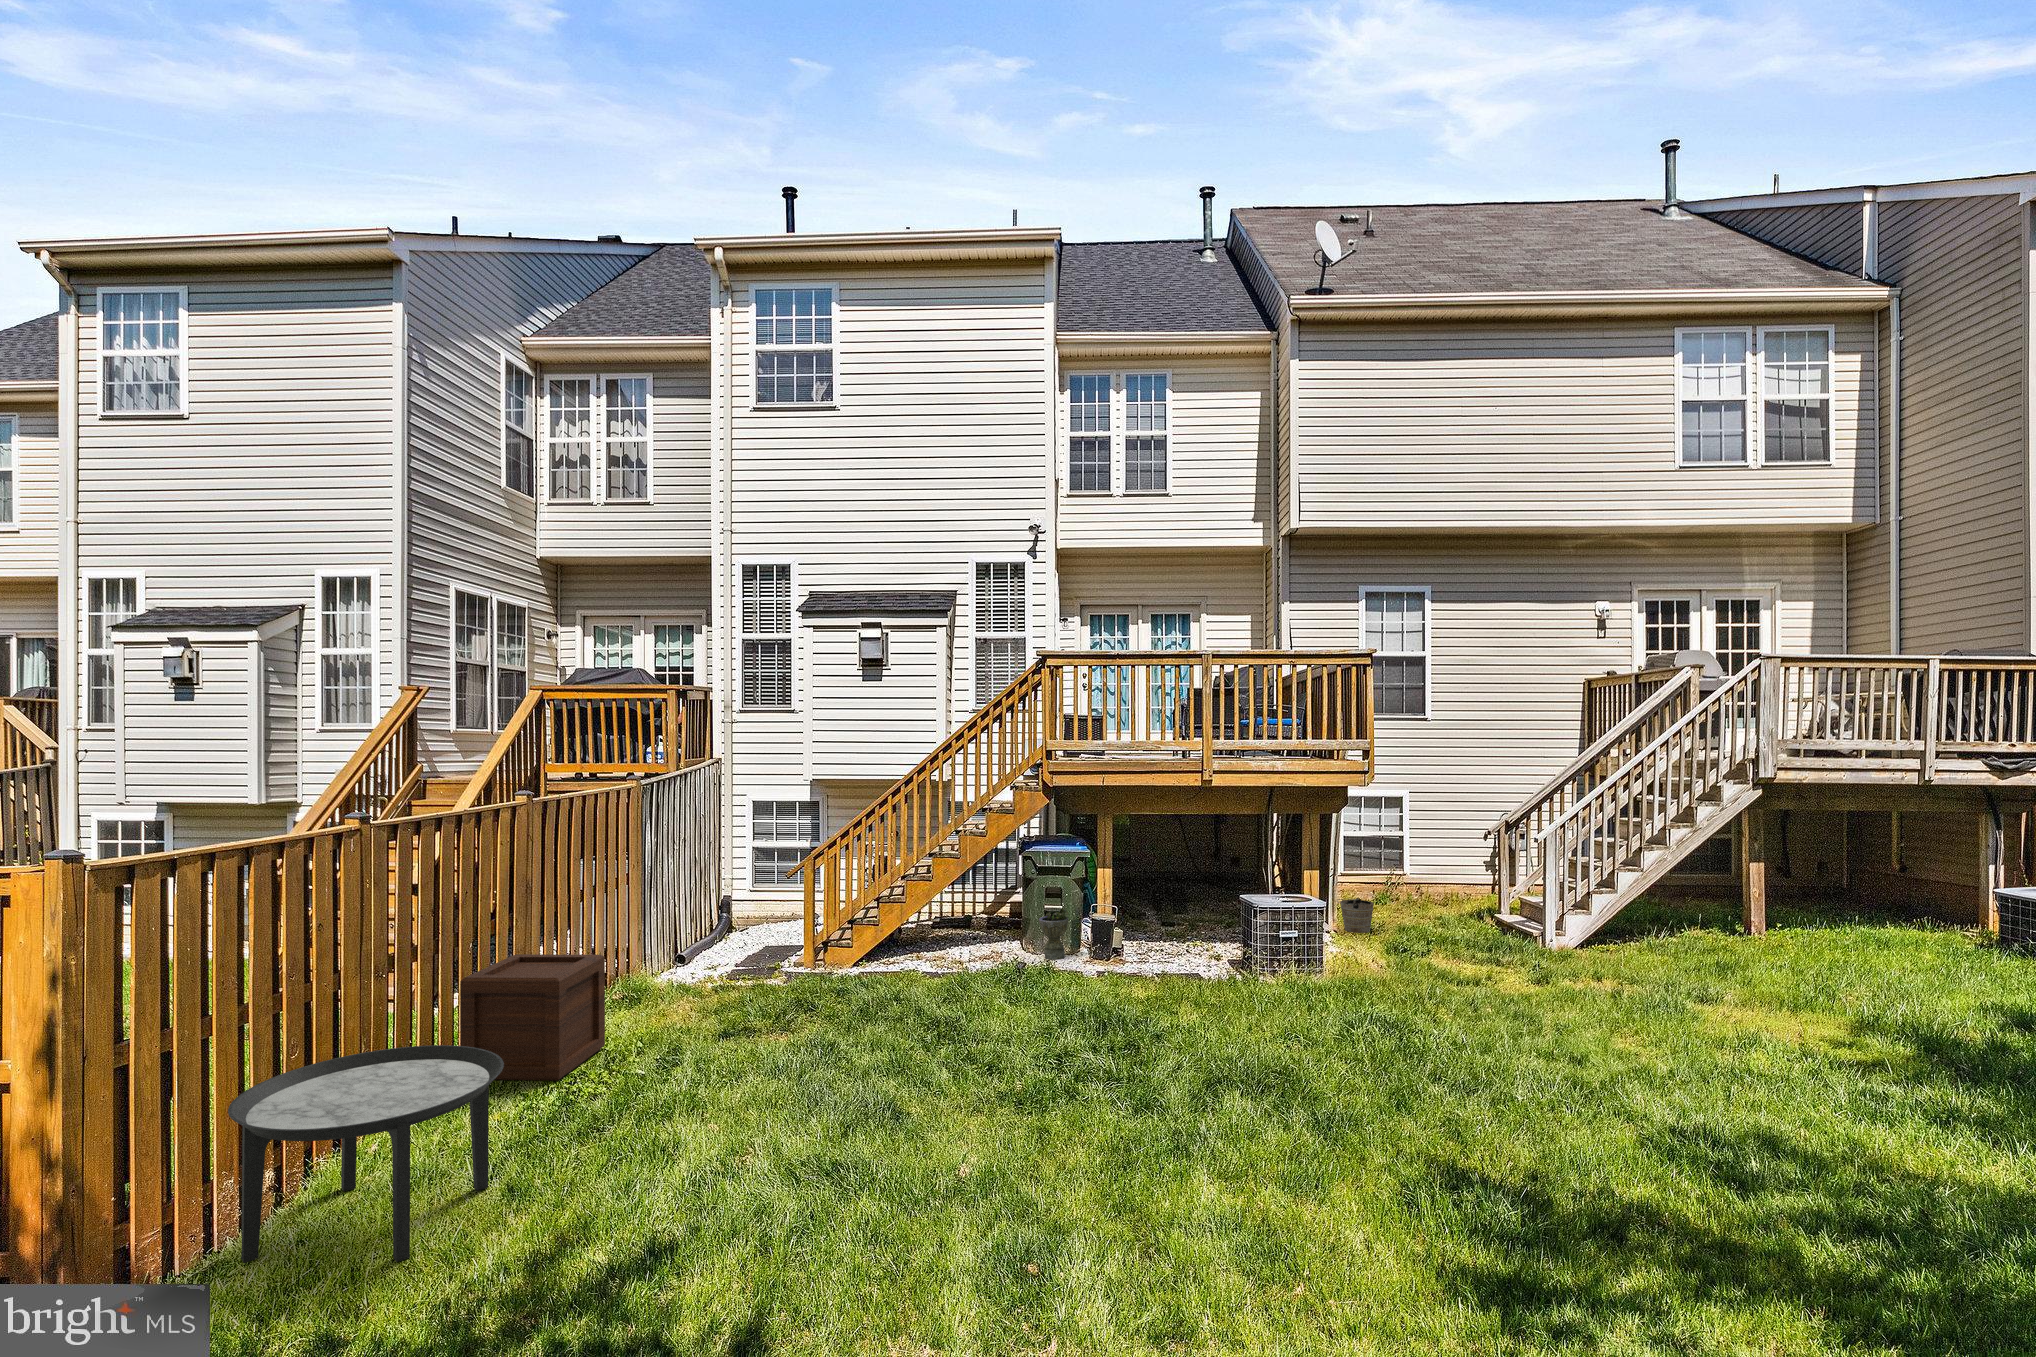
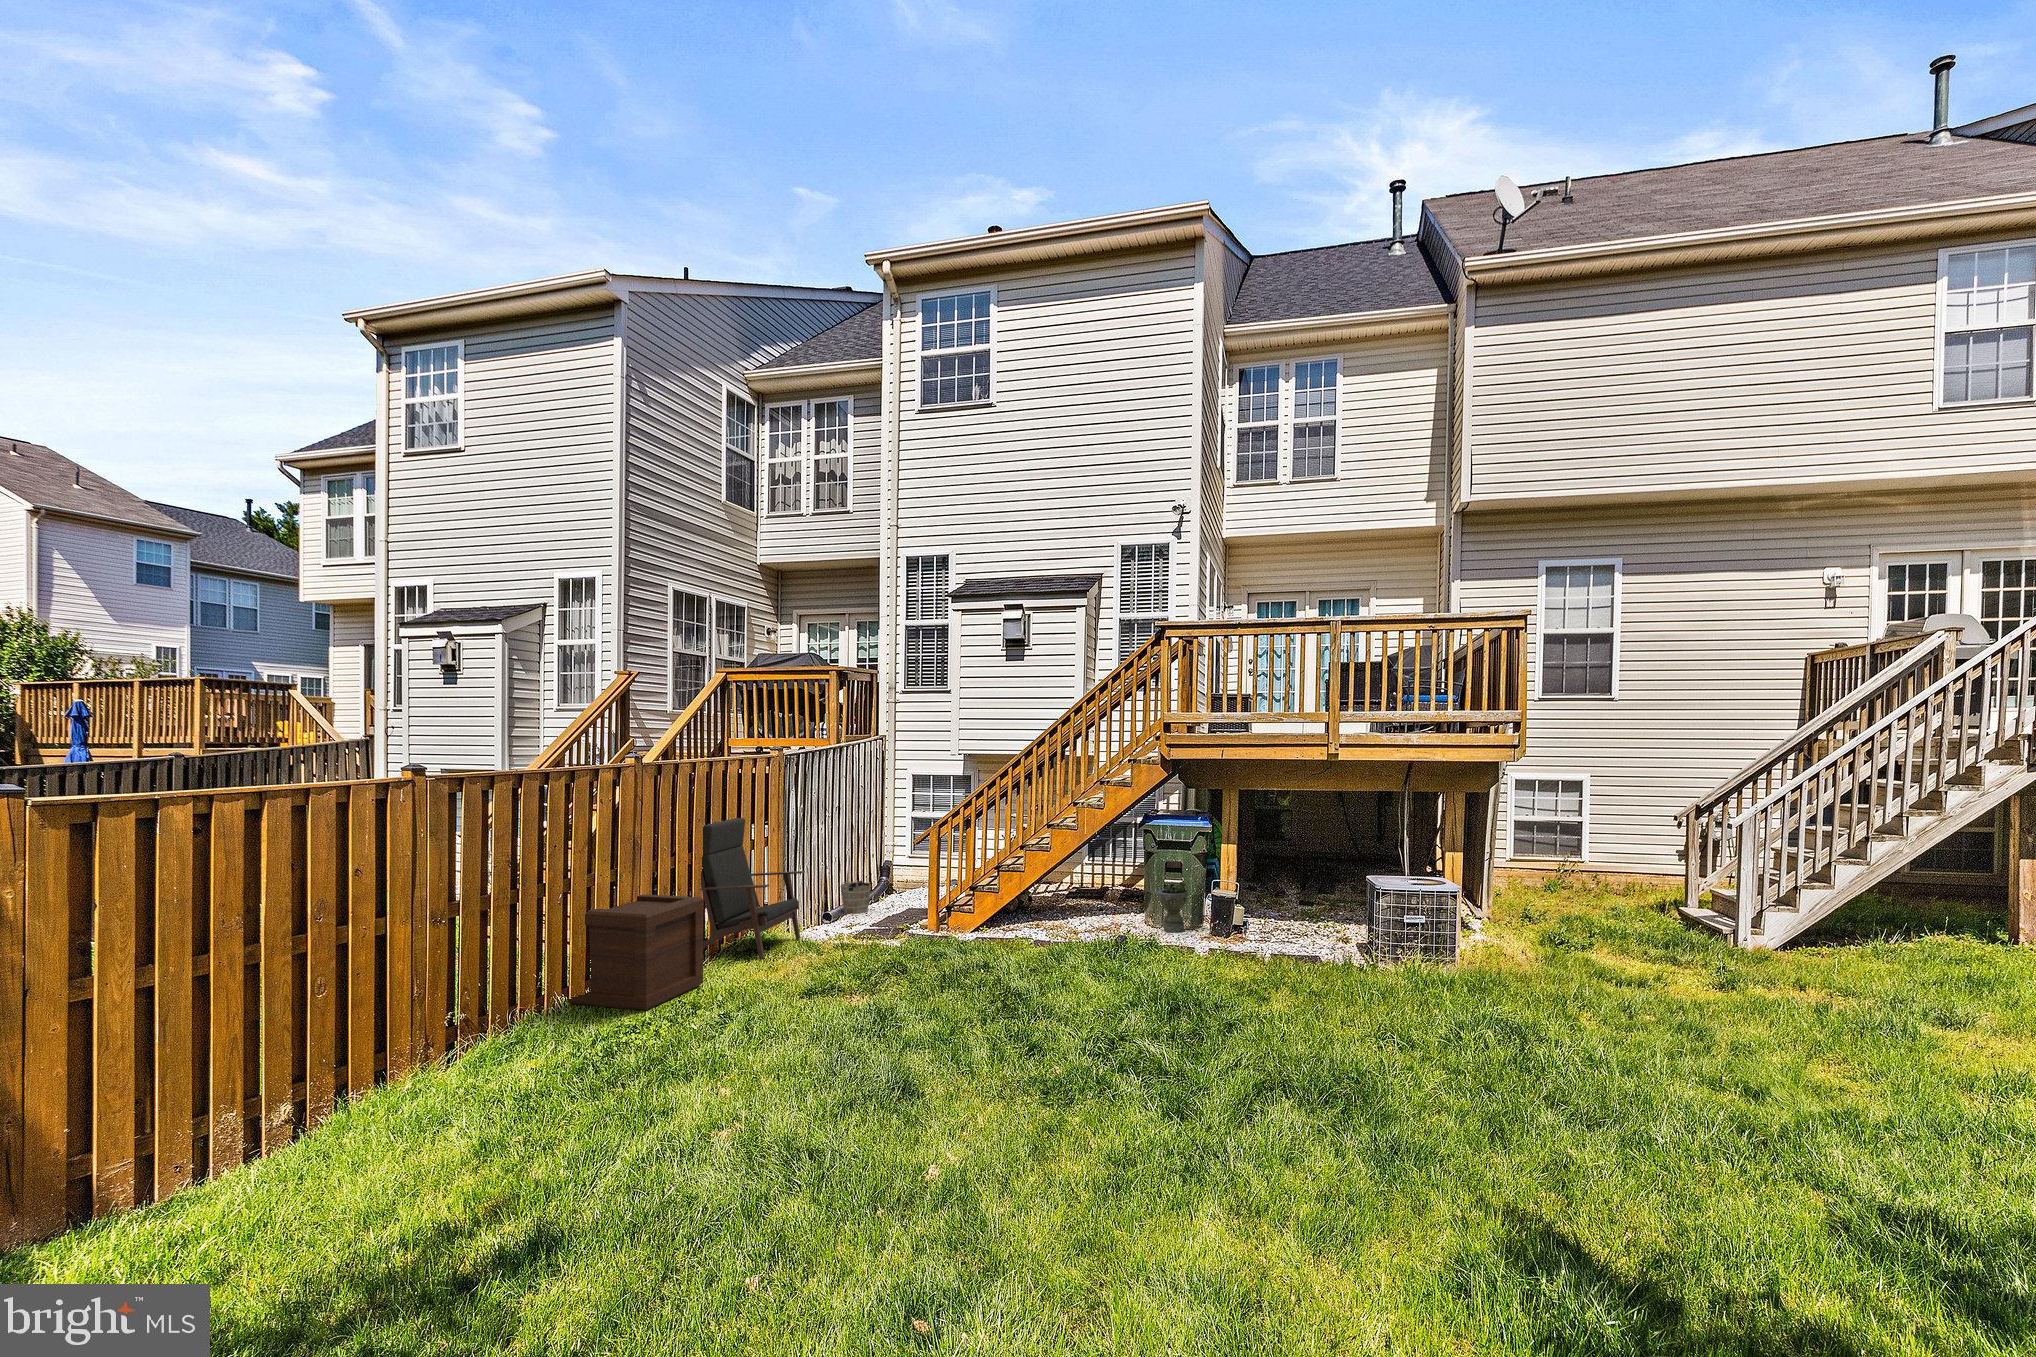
lounge chair: none [567,863,686,1015] -> present [700,818,805,959]
bucket: present [1337,898,1374,933] -> present [840,881,871,914]
round table: present [228,1045,504,1263] -> none [274,964,535,1163]

